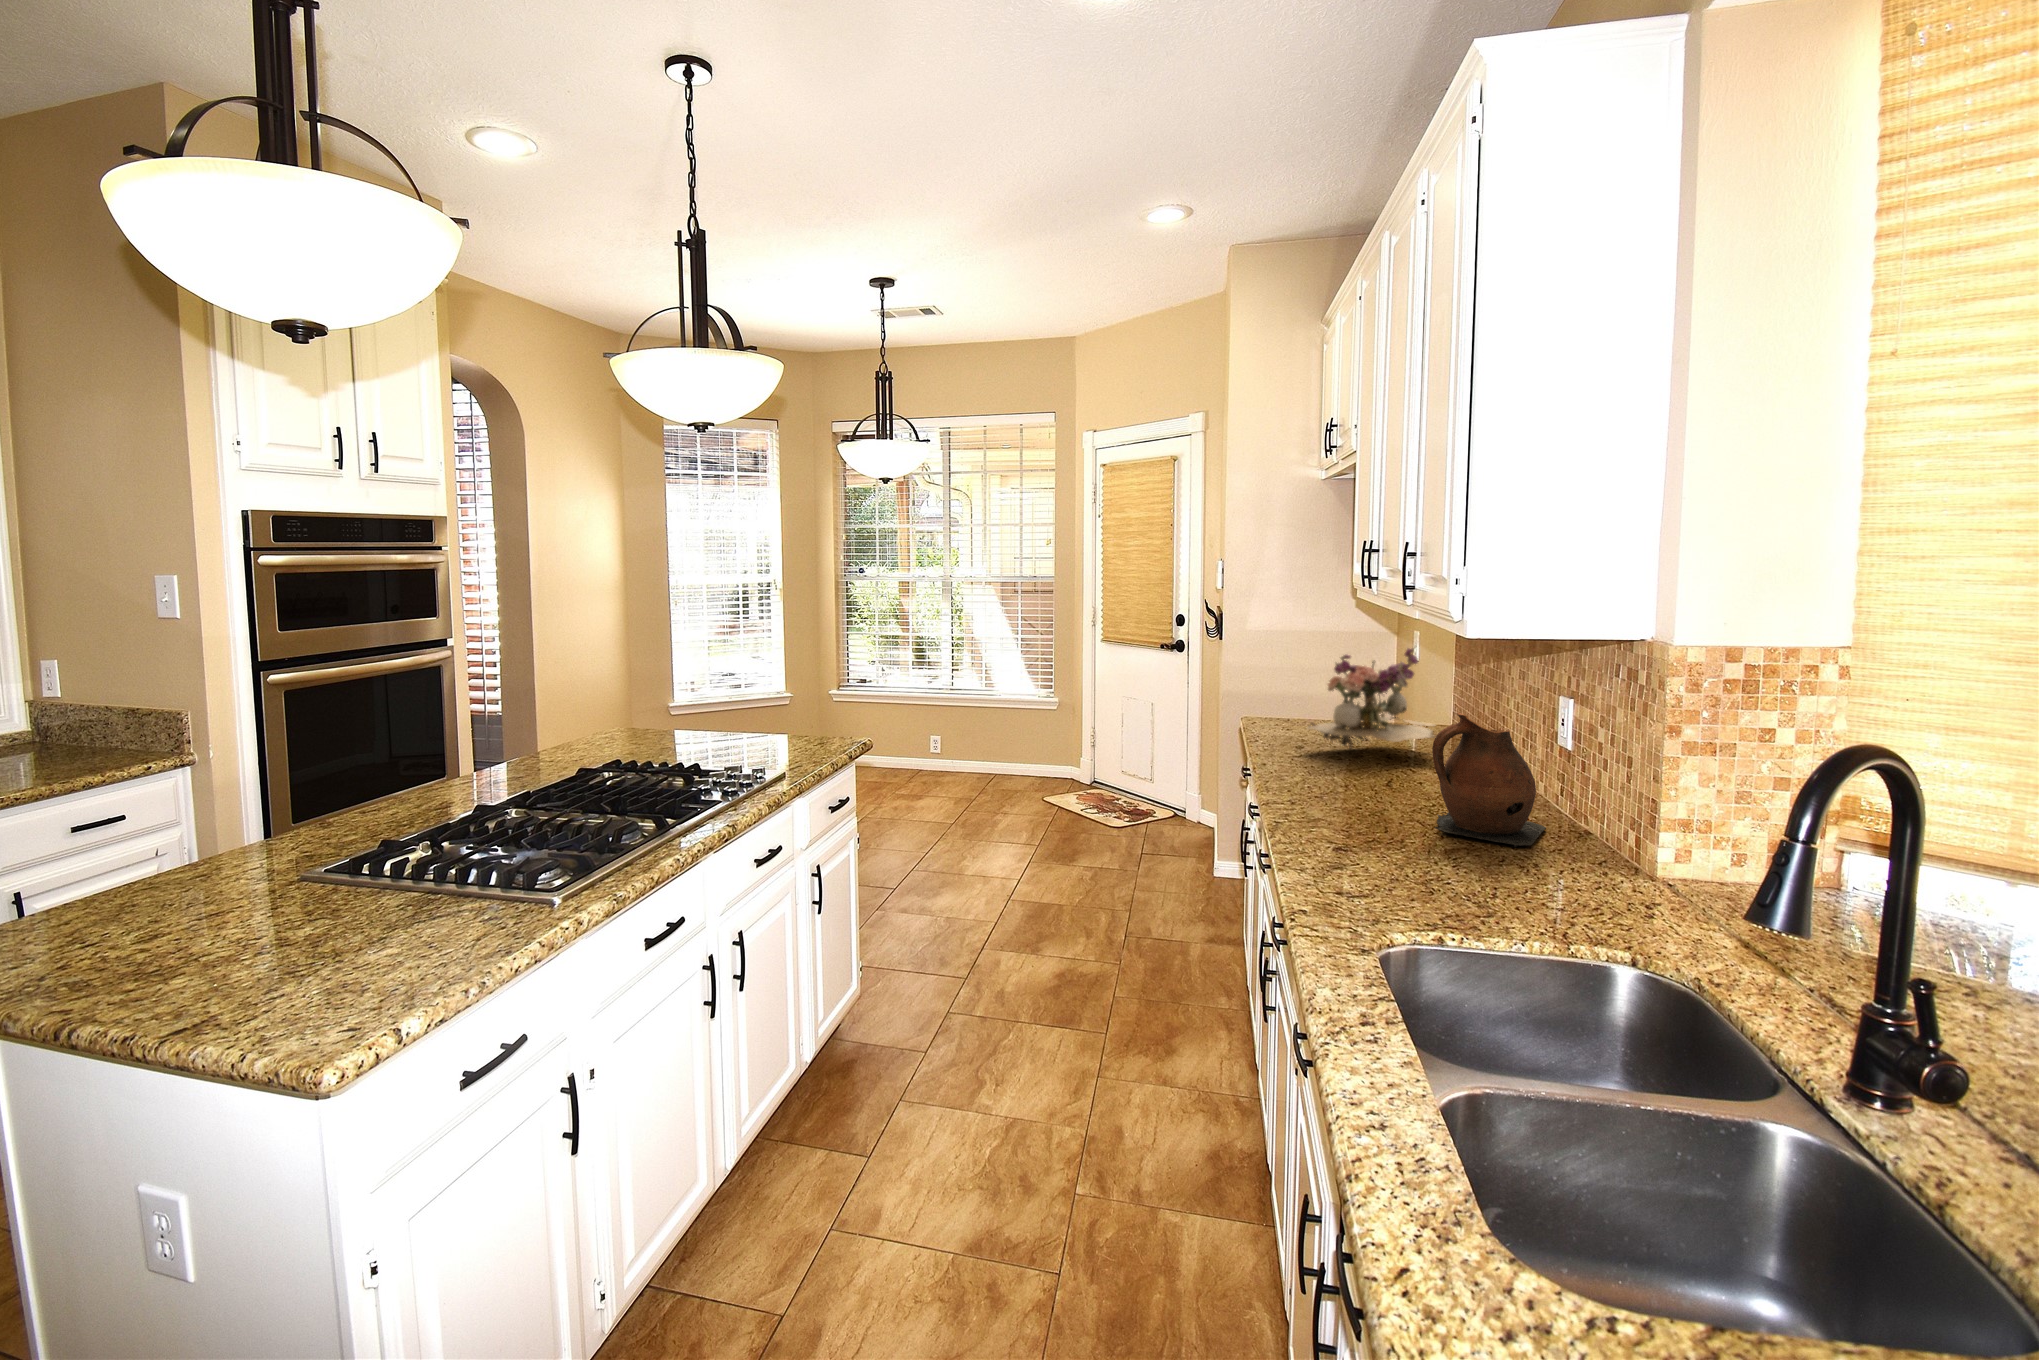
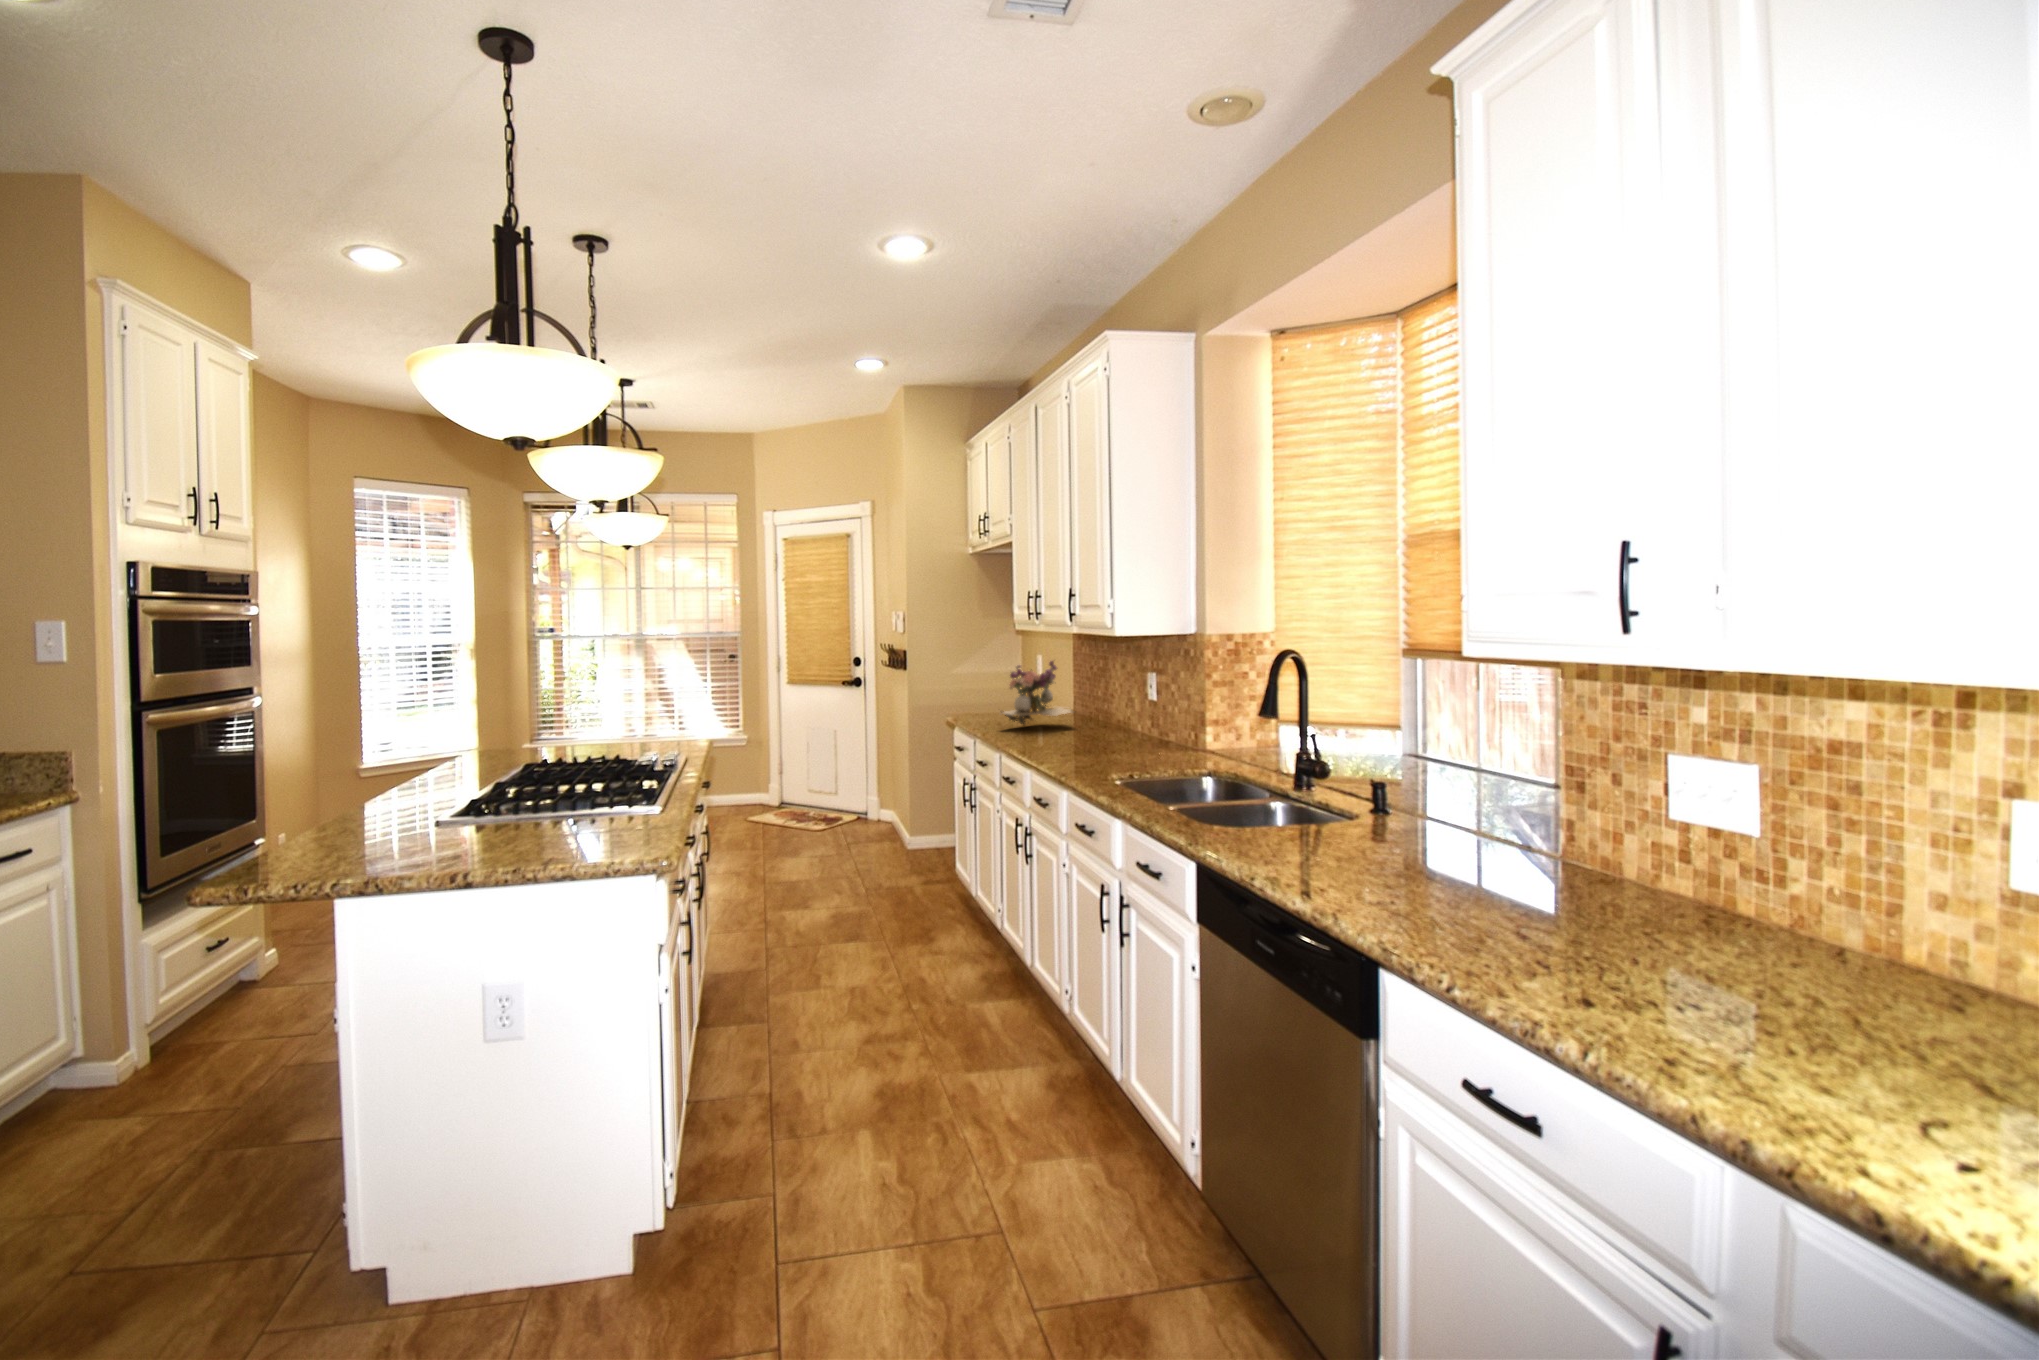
ceramic pitcher: present [1432,712,1546,848] -> none [1095,683,1150,752]

